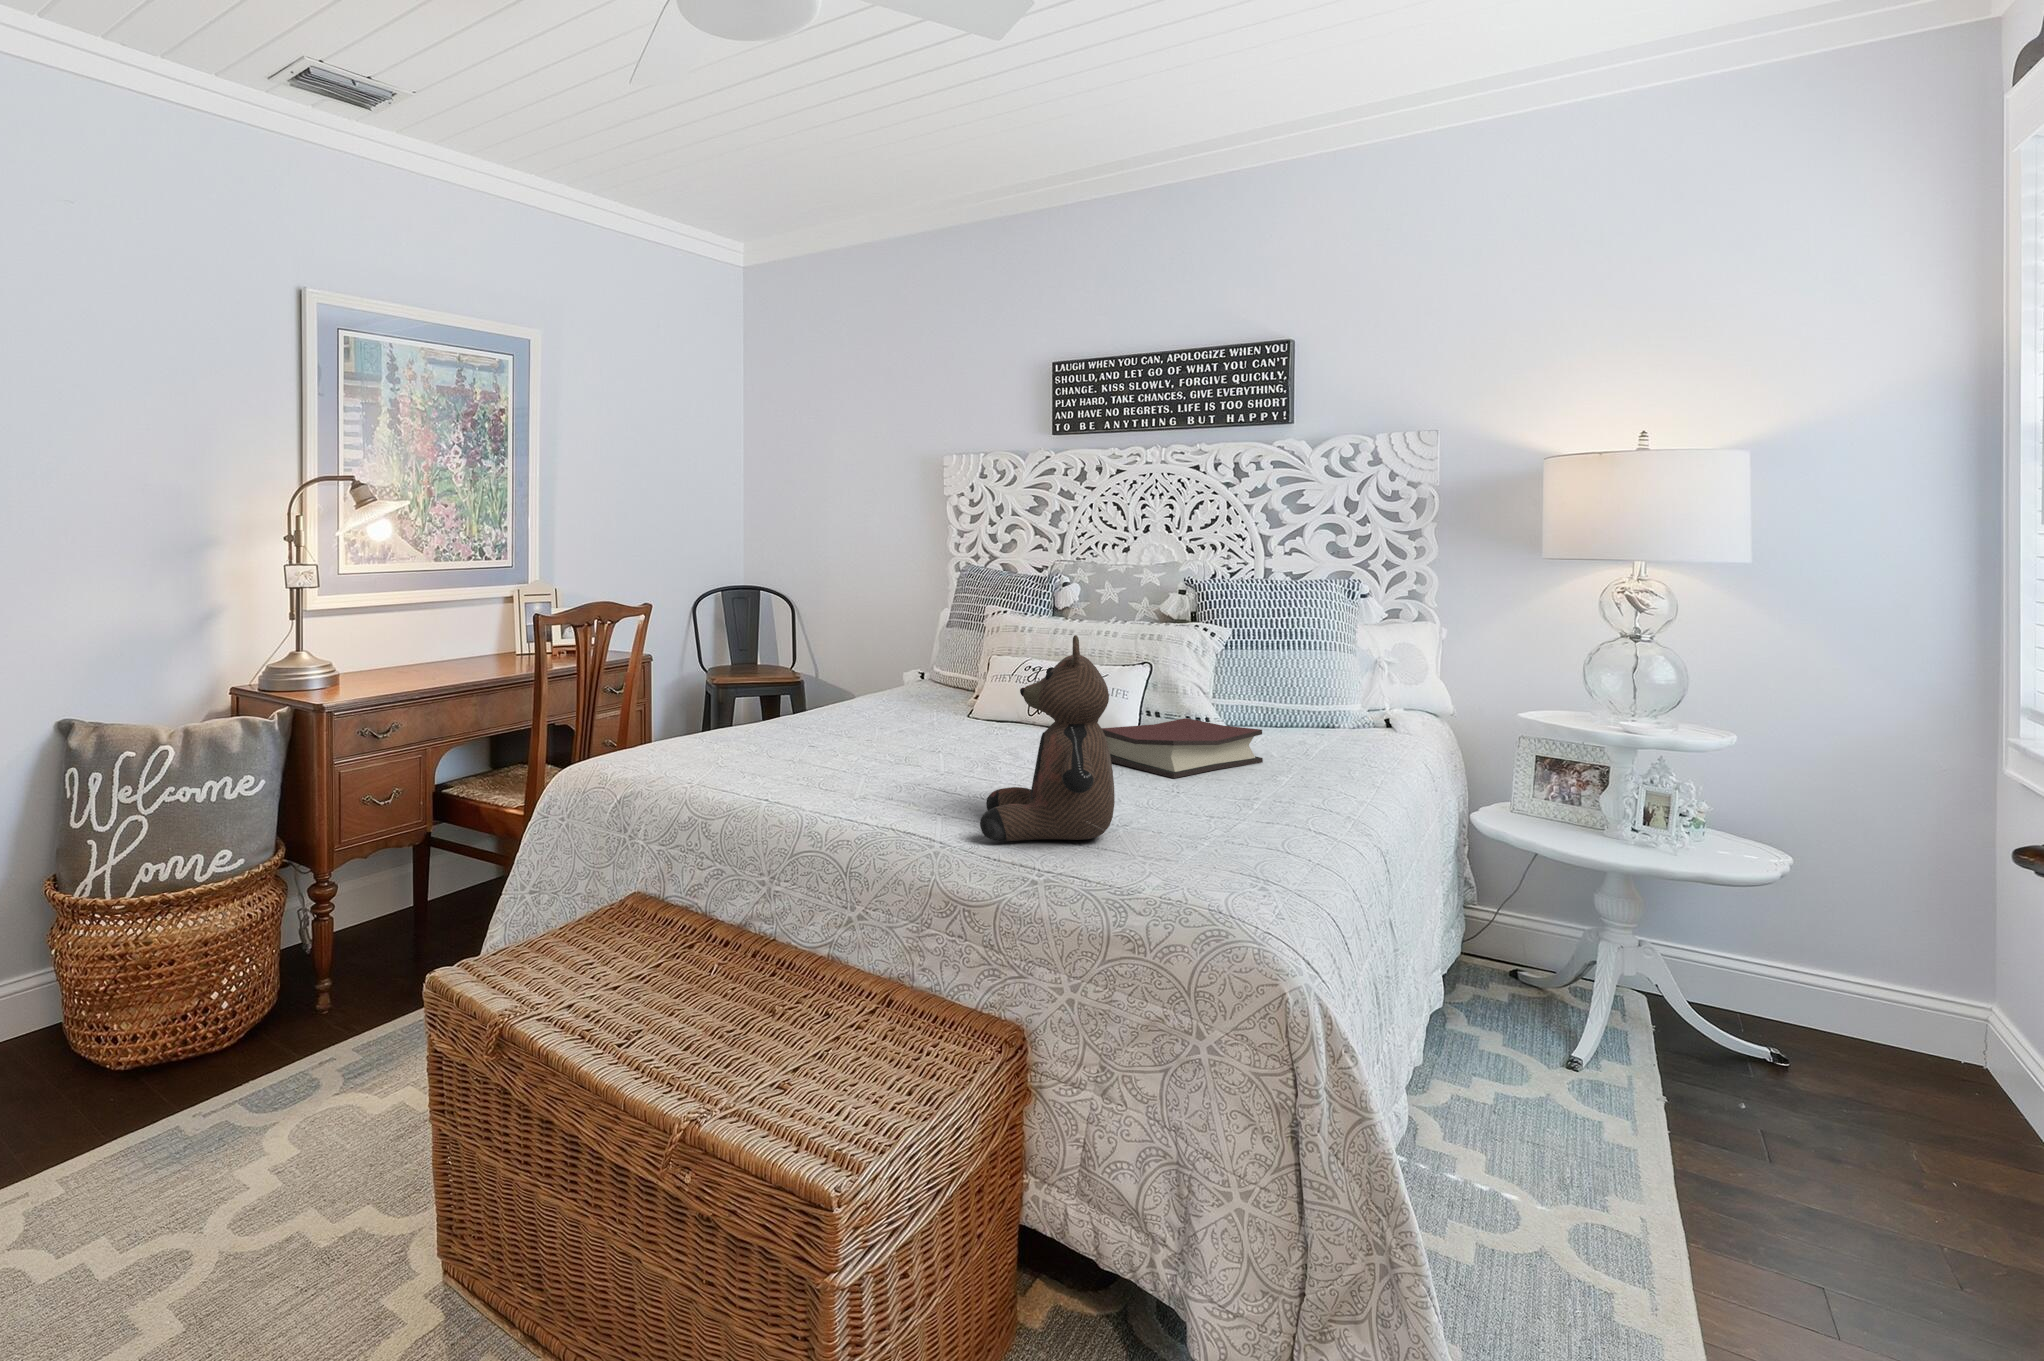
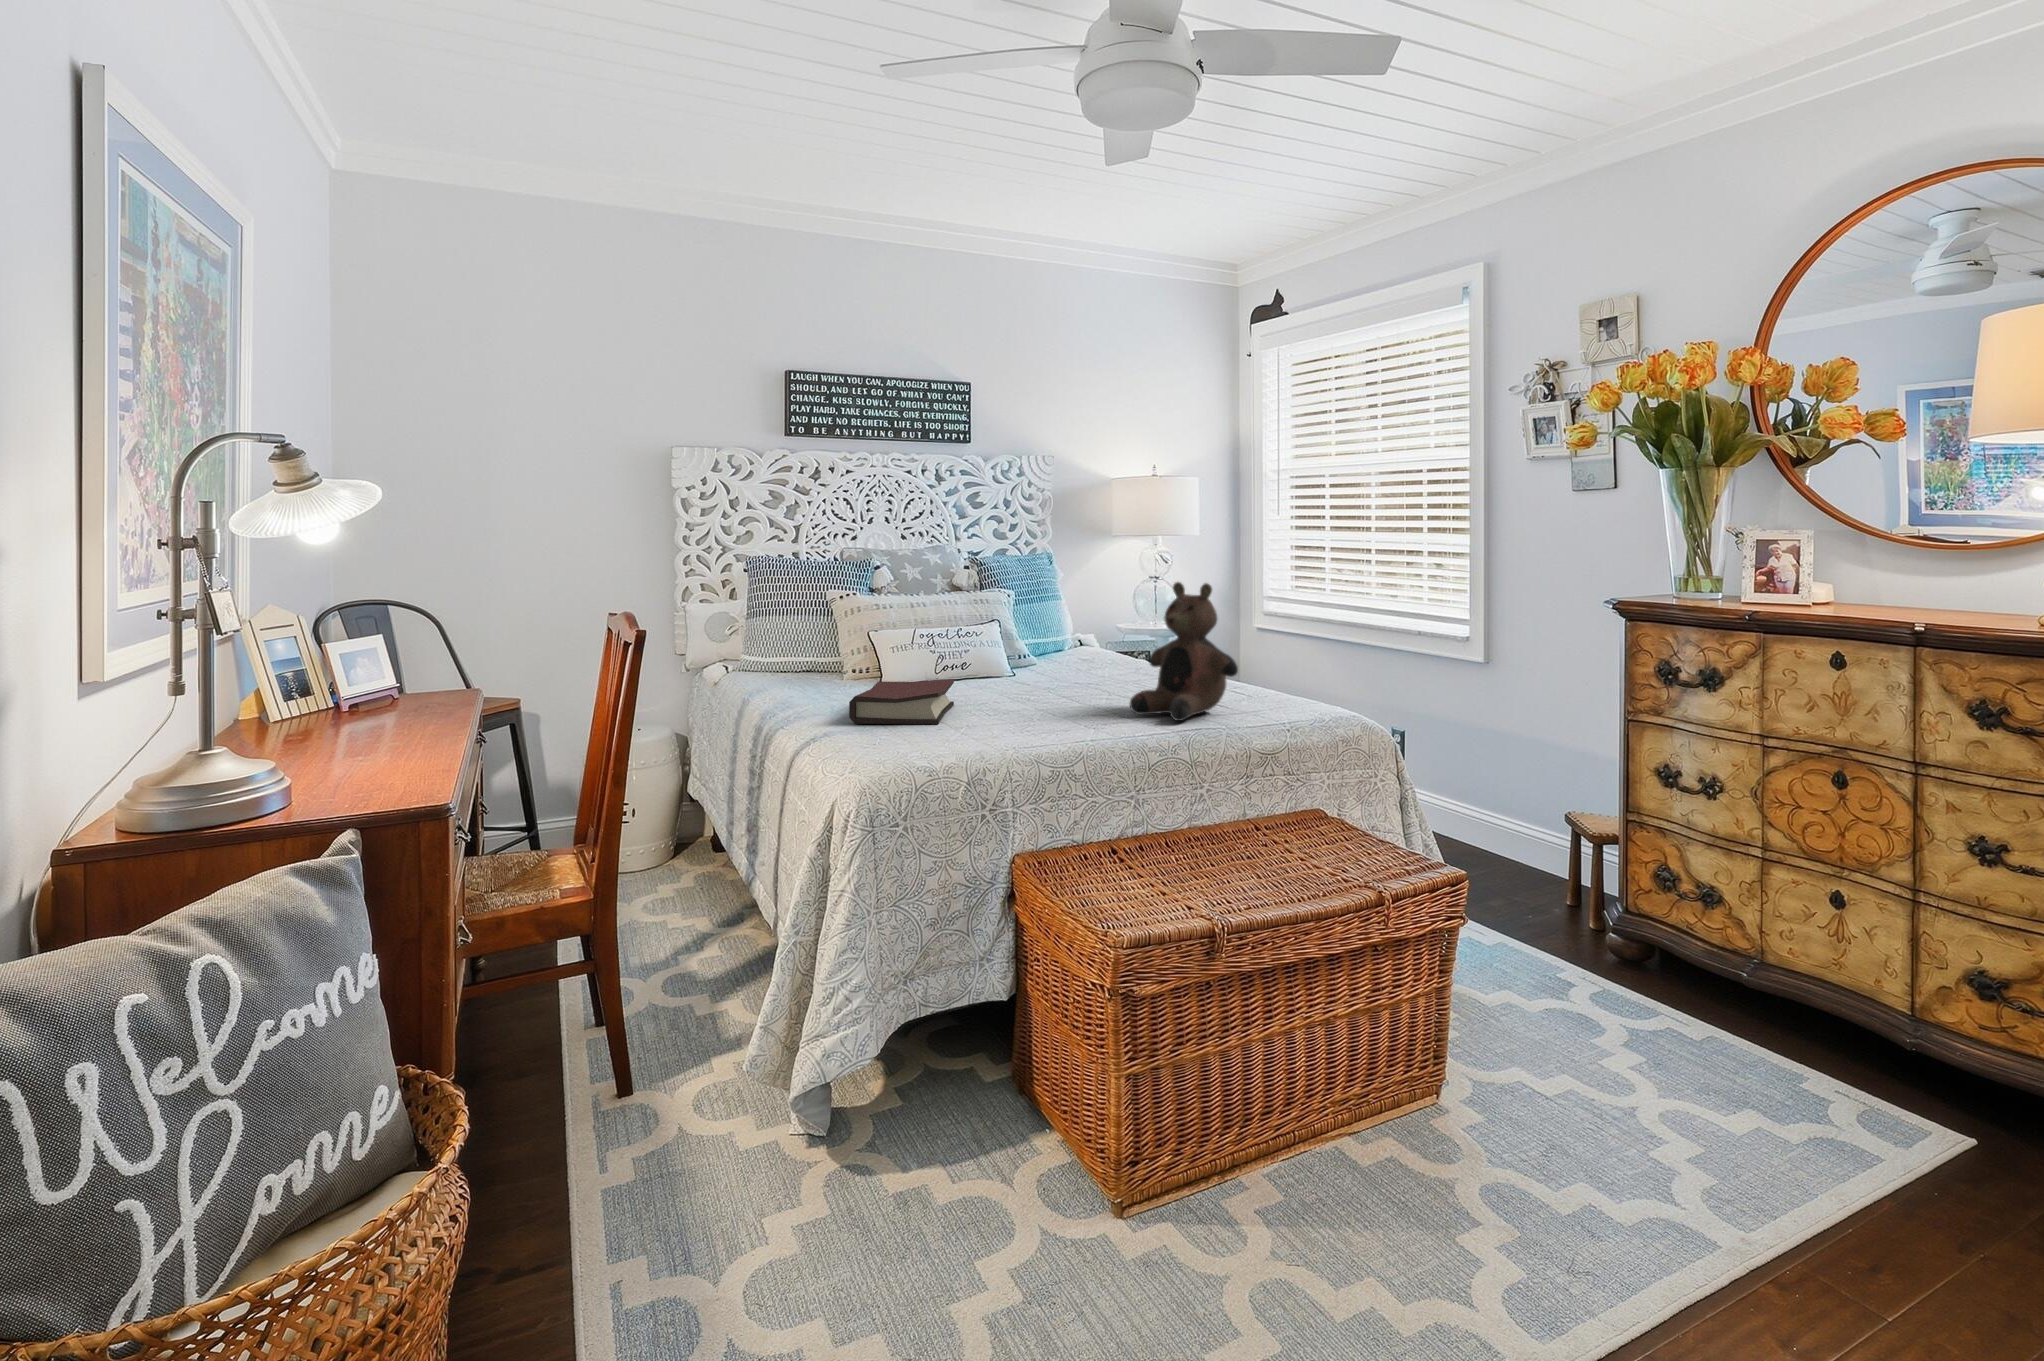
hardback book: present [1102,718,1263,778] -> present [849,679,954,724]

